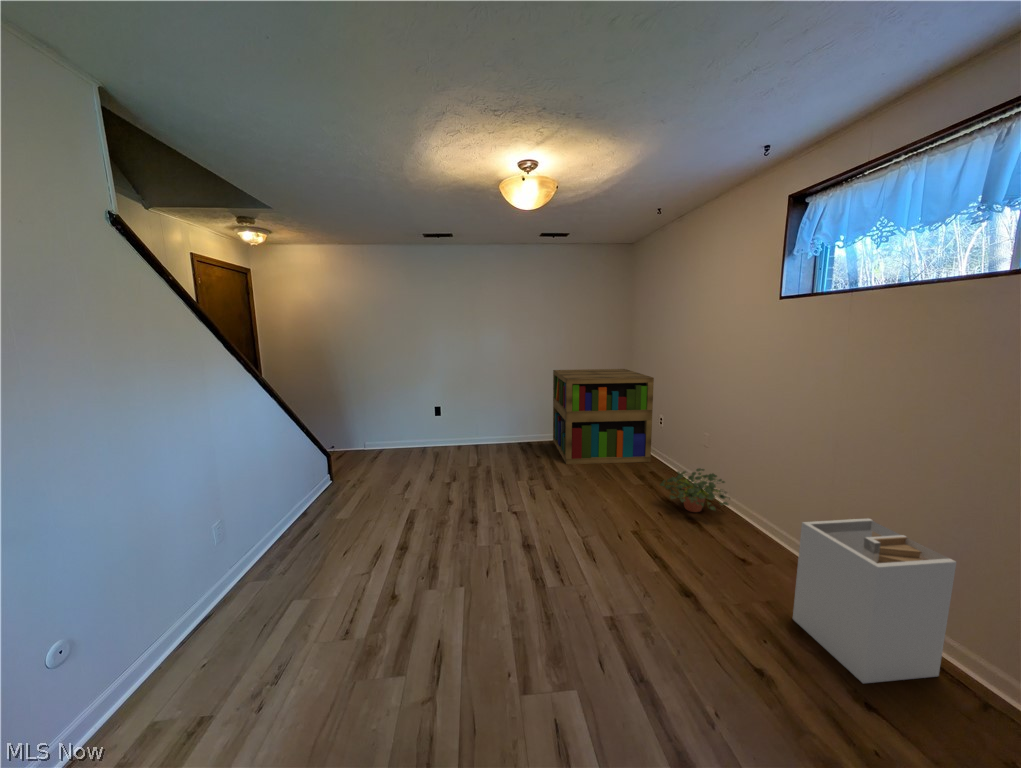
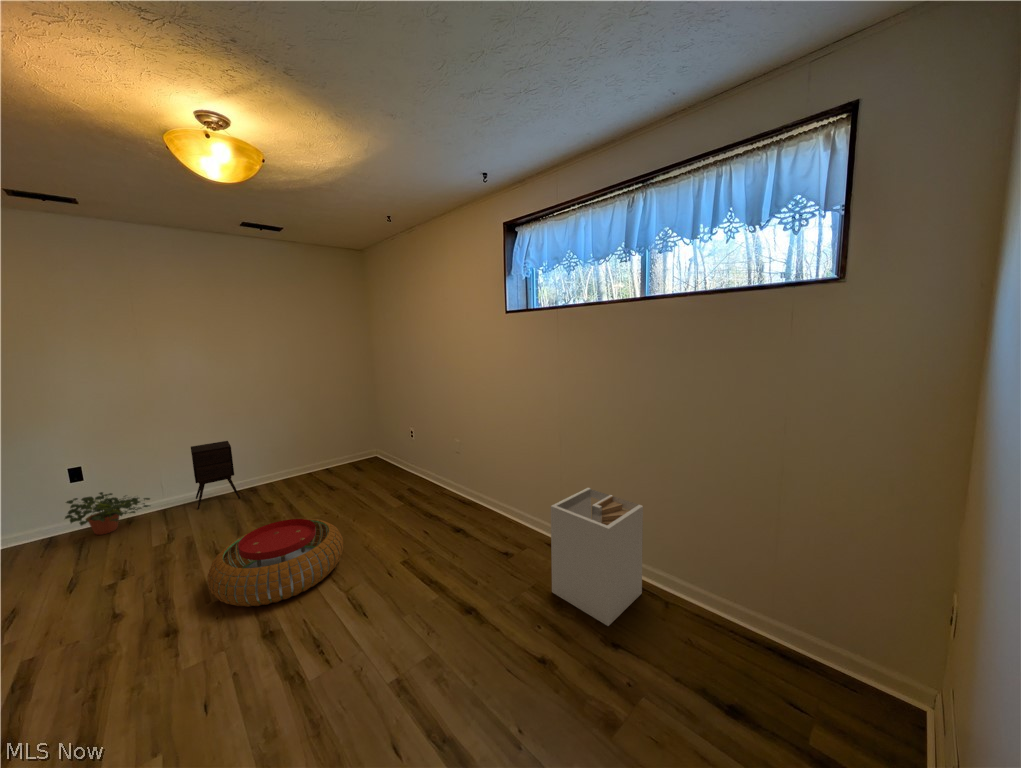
bookshelf: present [553,369,654,464] -> none [278,385,404,503]
side table: none [494,403,521,450] -> present [191,441,240,509]
potted plant: present [660,468,730,512] -> present [65,492,150,535]
pouf: none [497,470,587,528] -> present [208,519,344,607]

